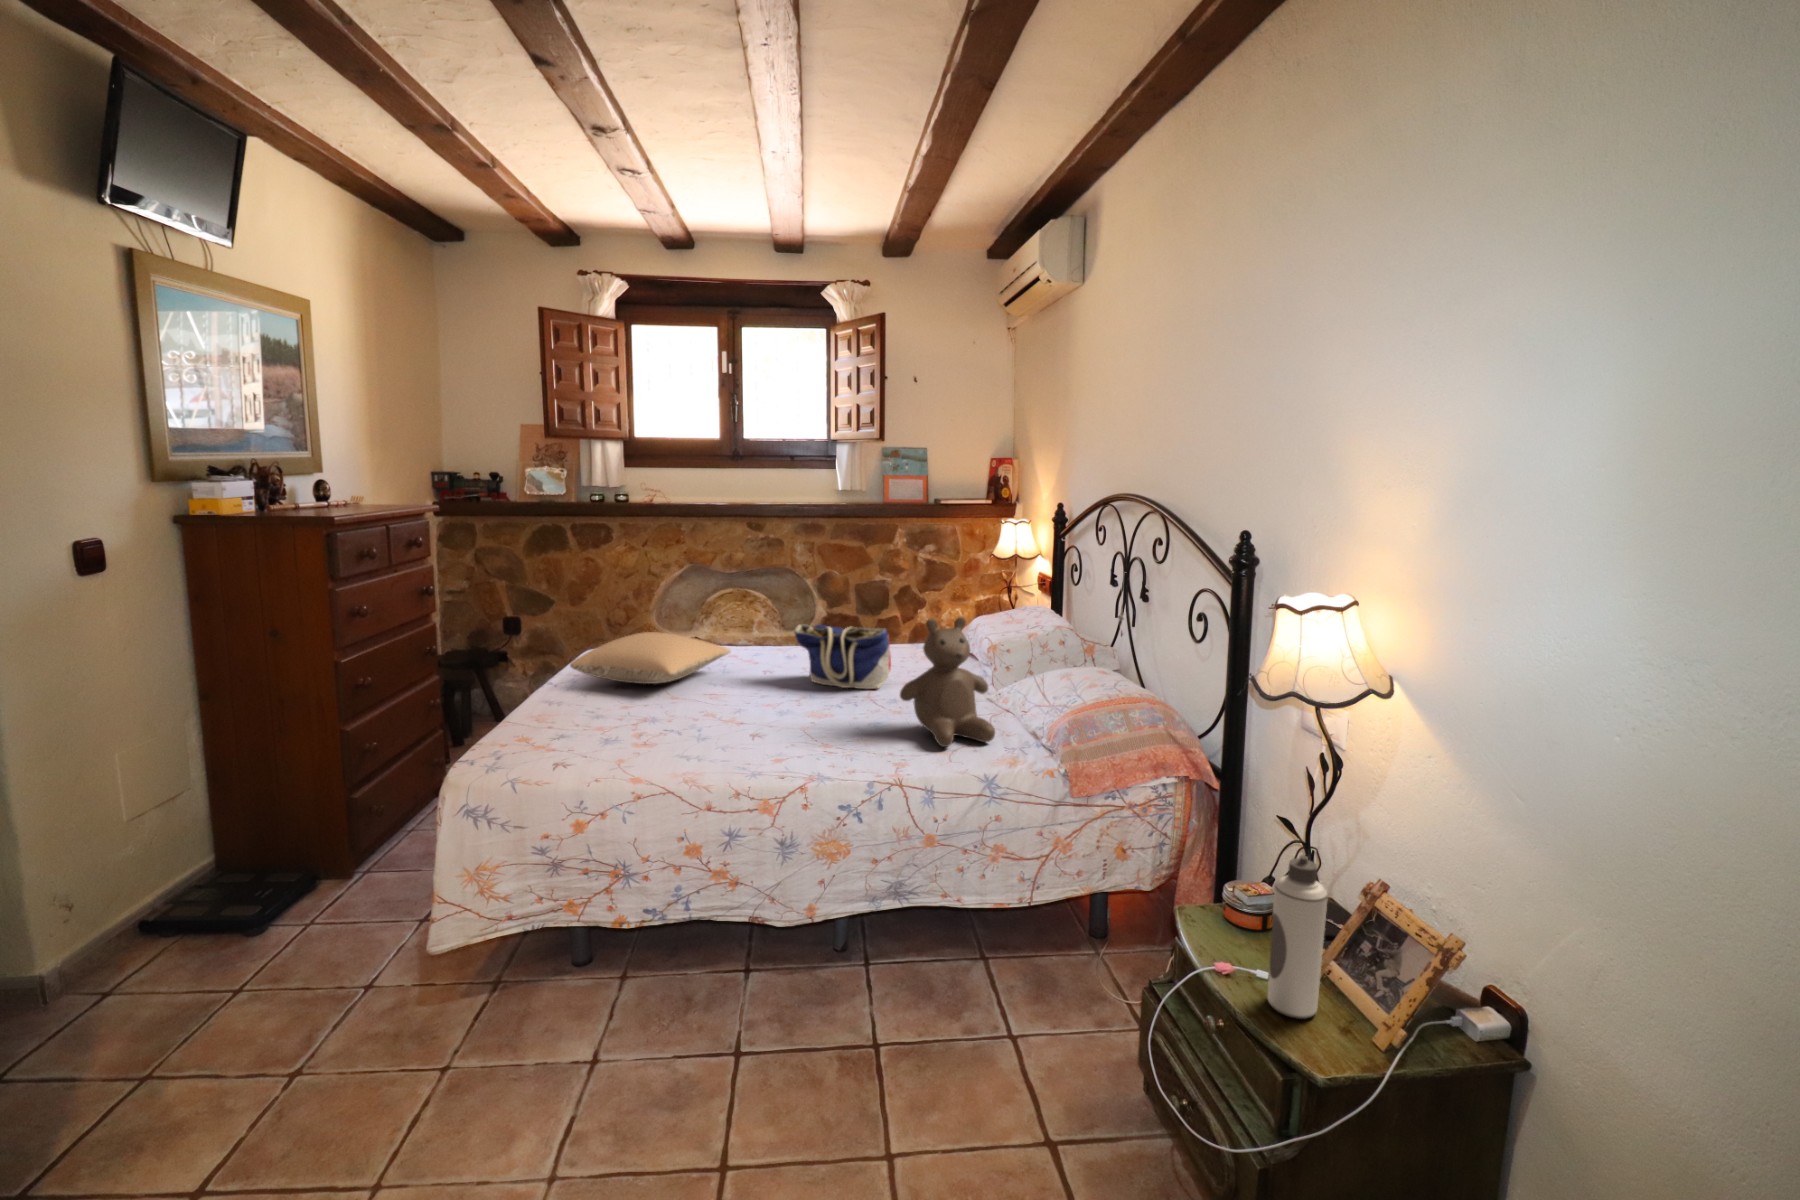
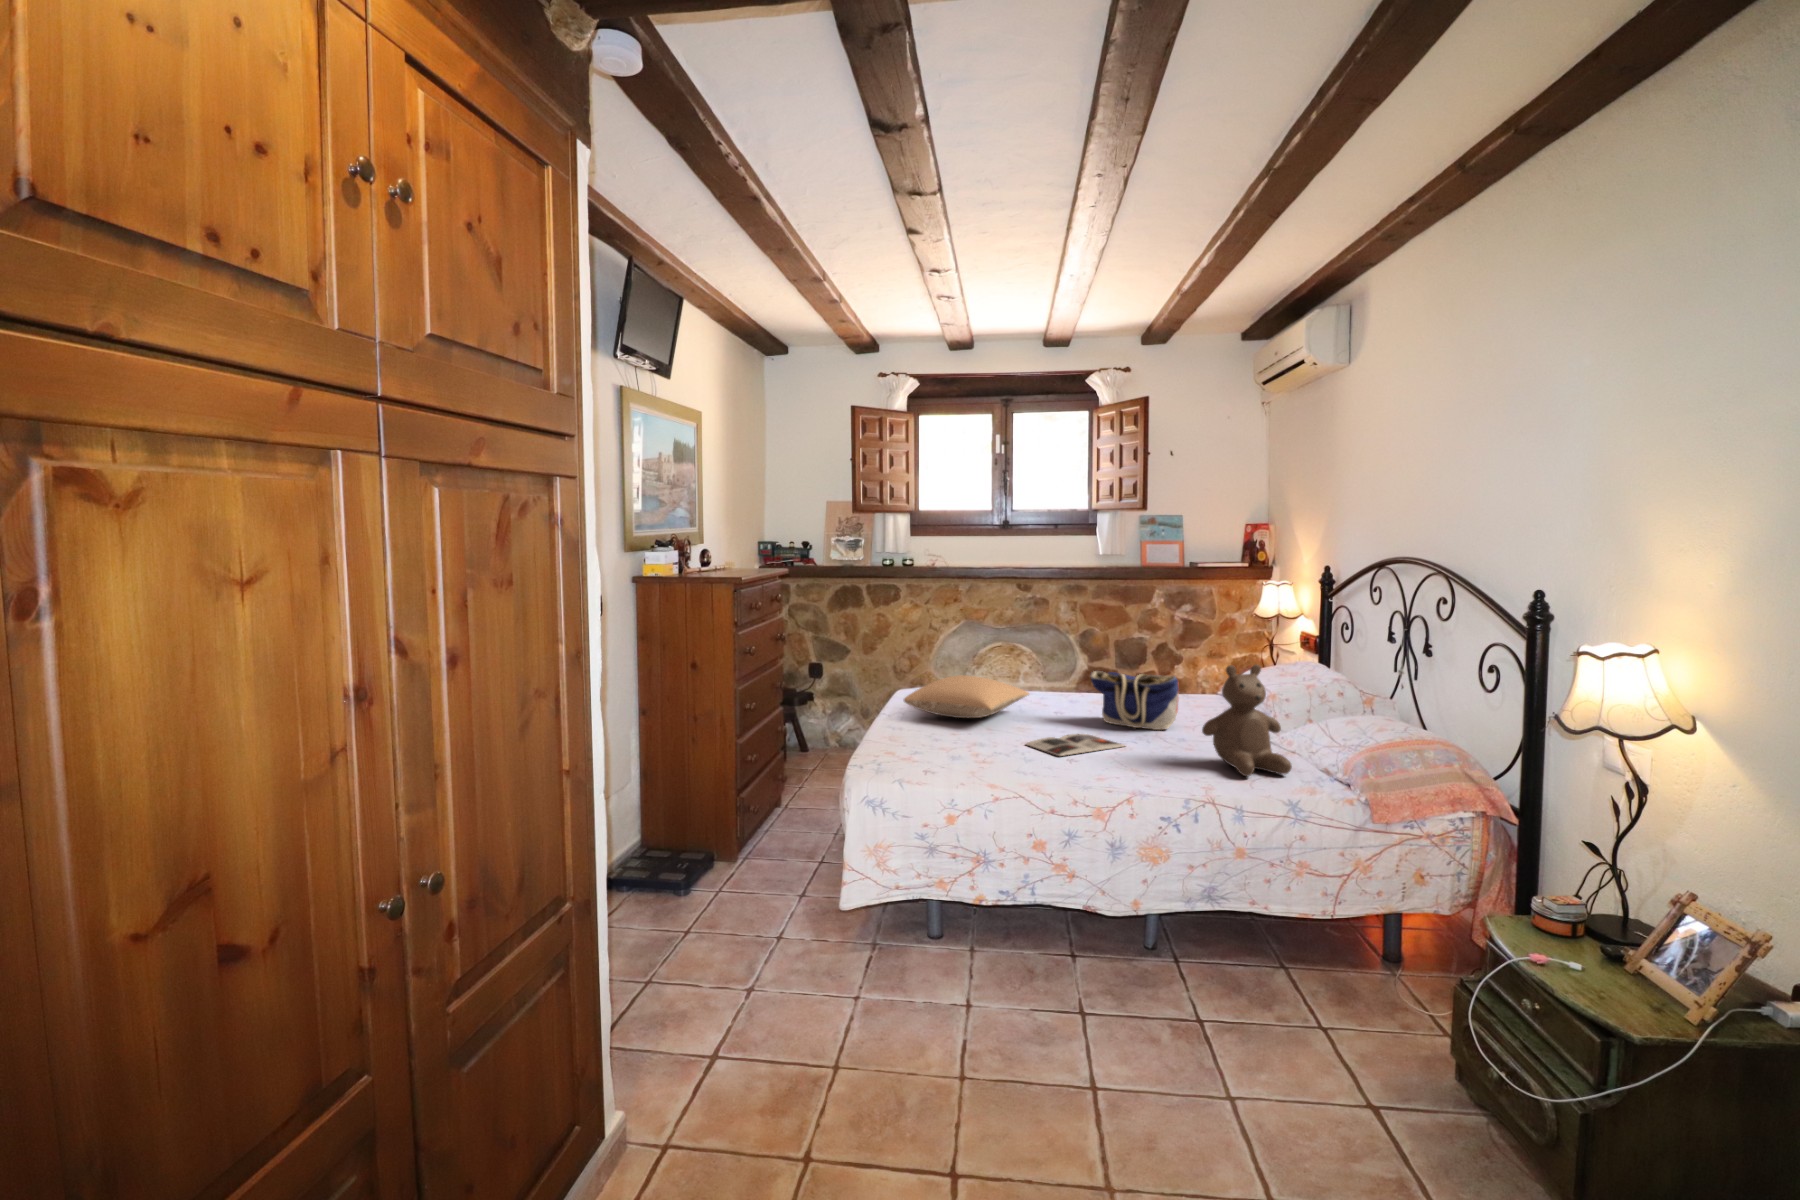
magazine: none [705,699,825,731] -> present [1026,734,1125,756]
water bottle: present [1267,855,1328,1019] -> none [1582,857,1638,997]

